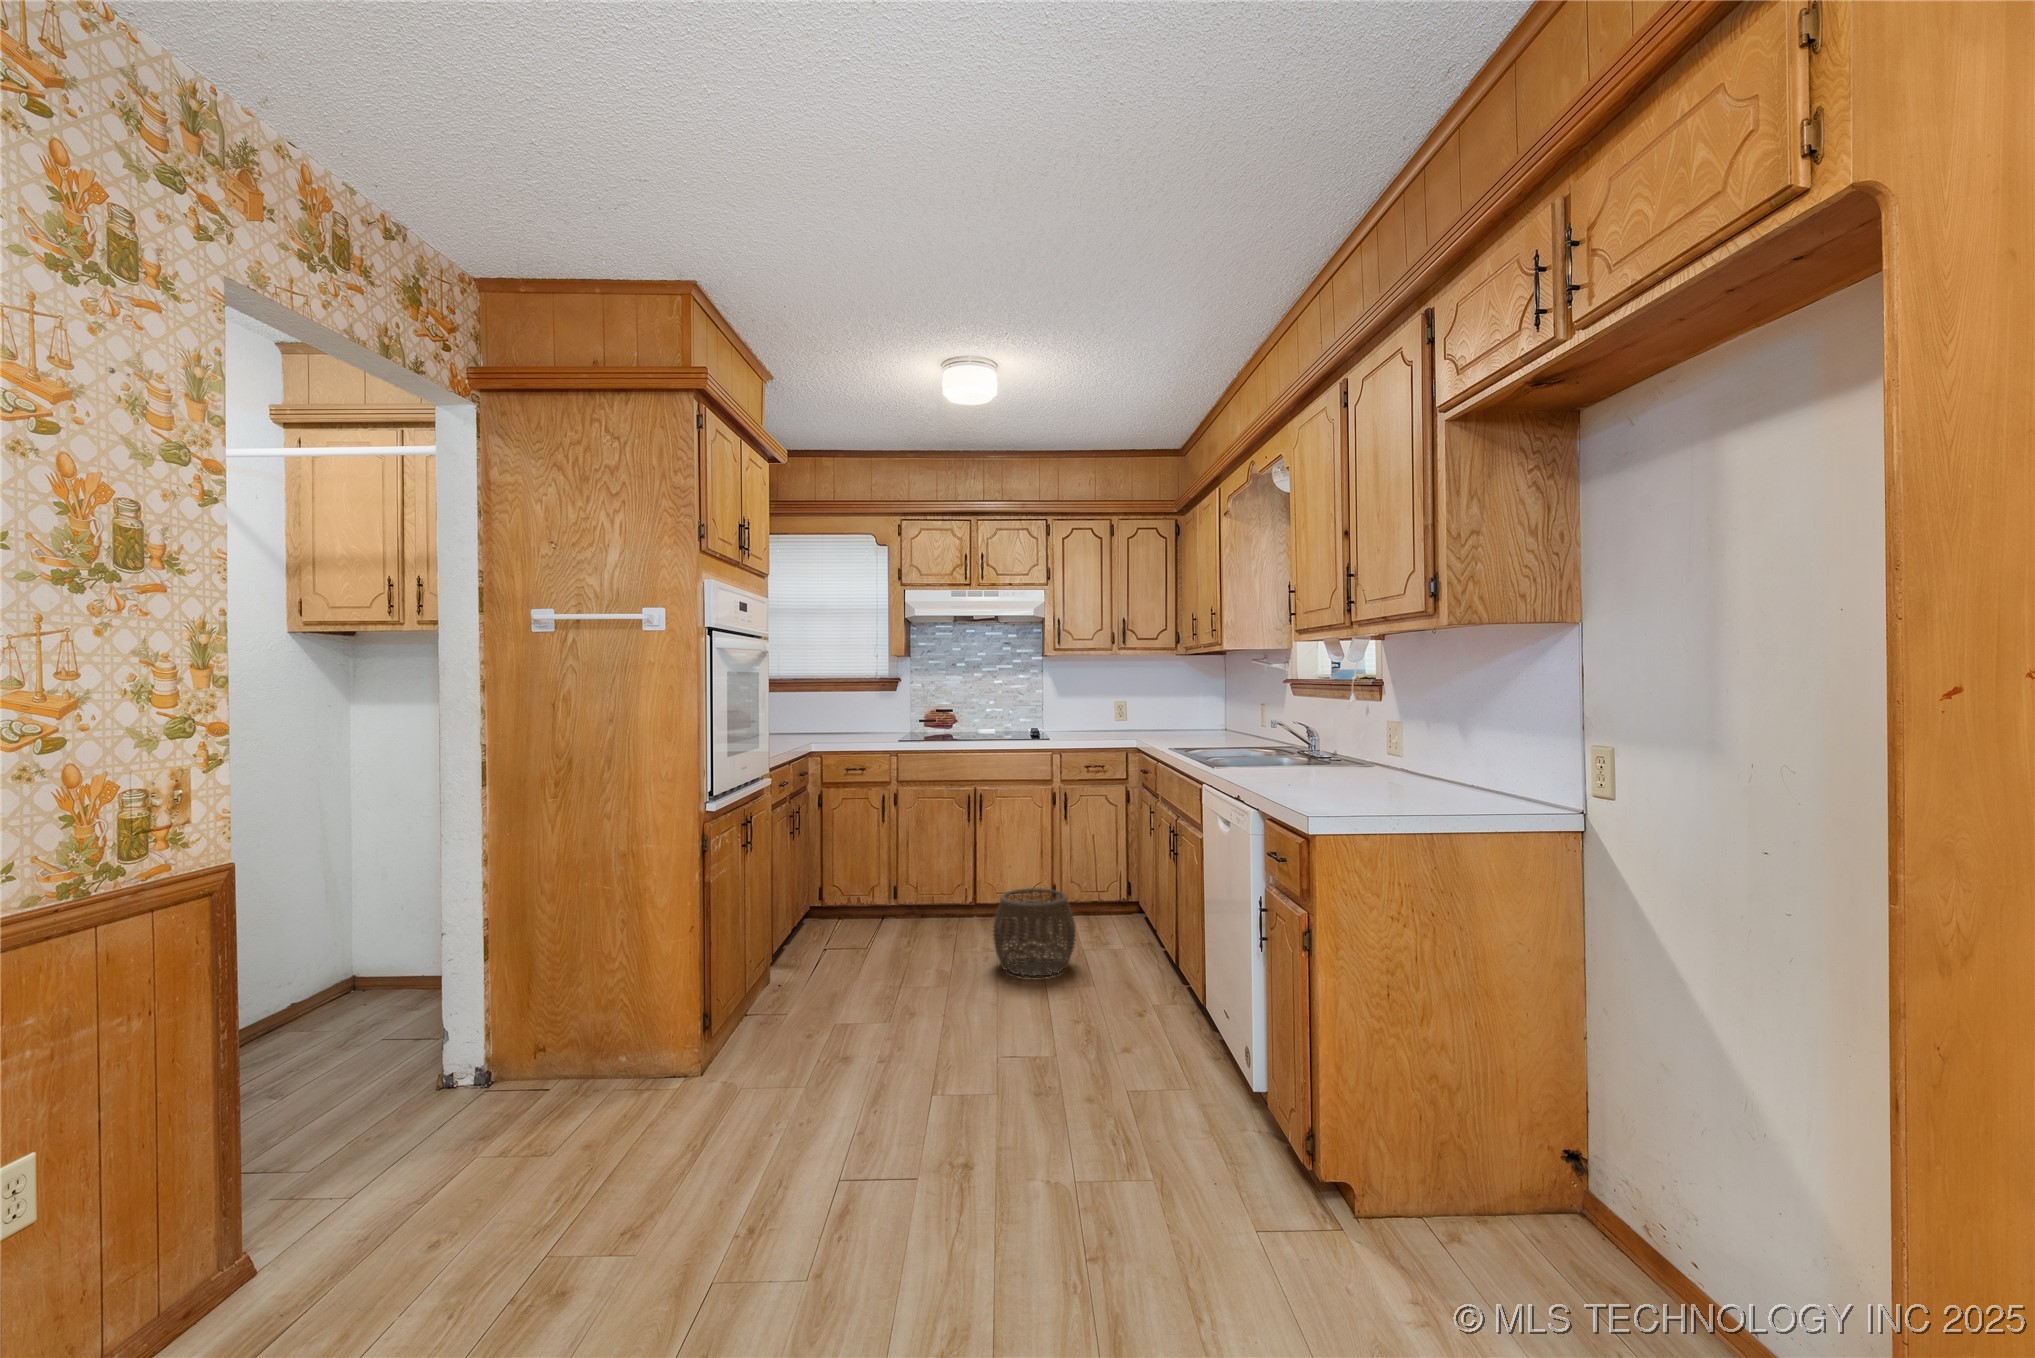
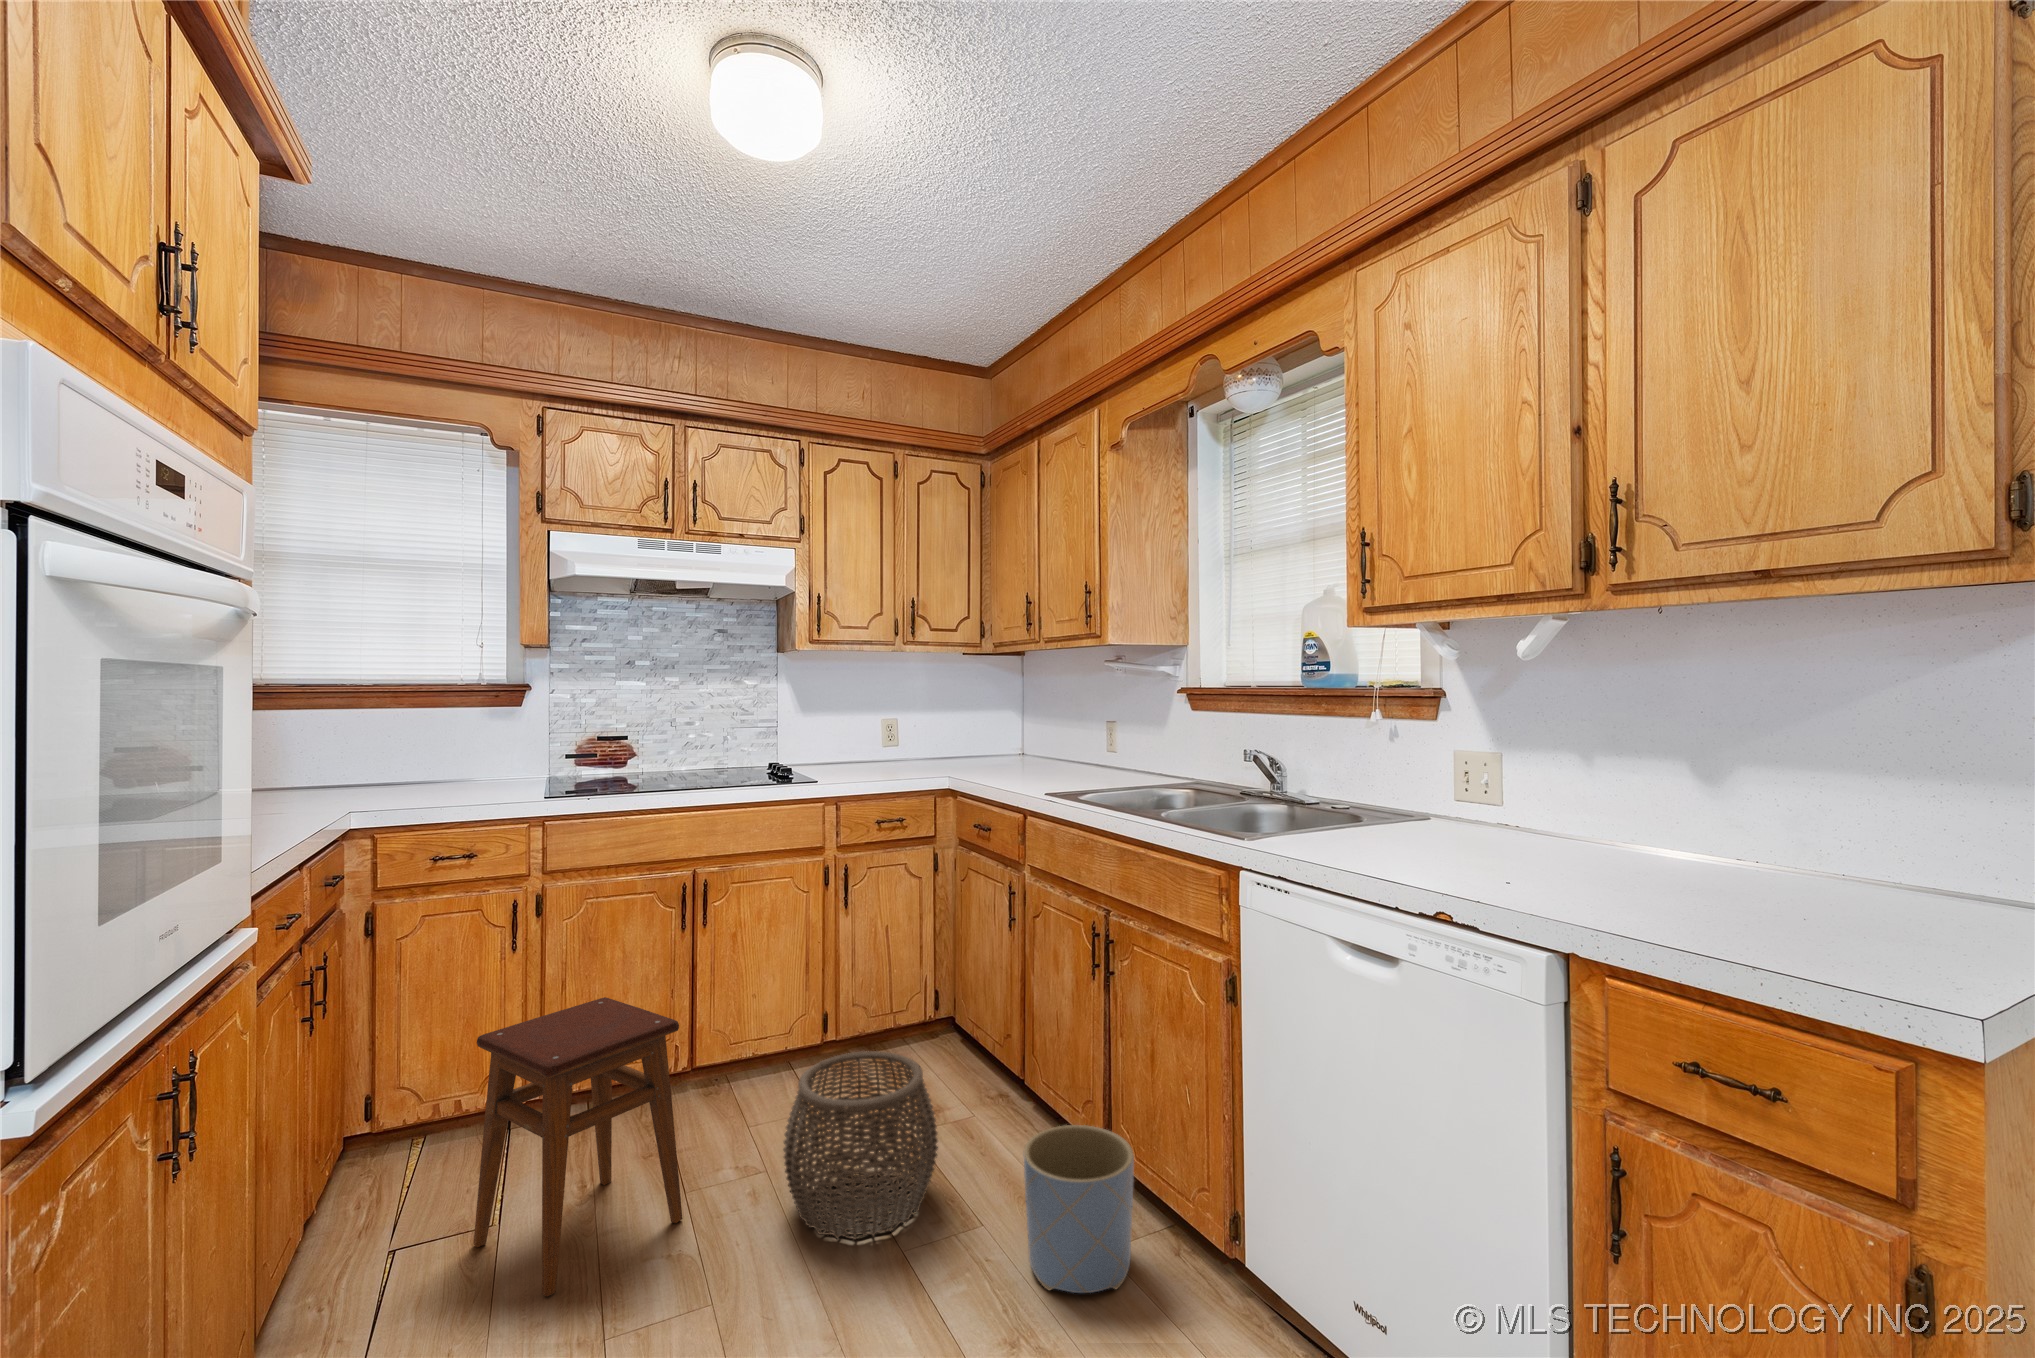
stool: none [857,845,947,969] -> present [473,997,683,1297]
planter: none [1097,931,1158,1012] -> present [1024,1125,1134,1293]

